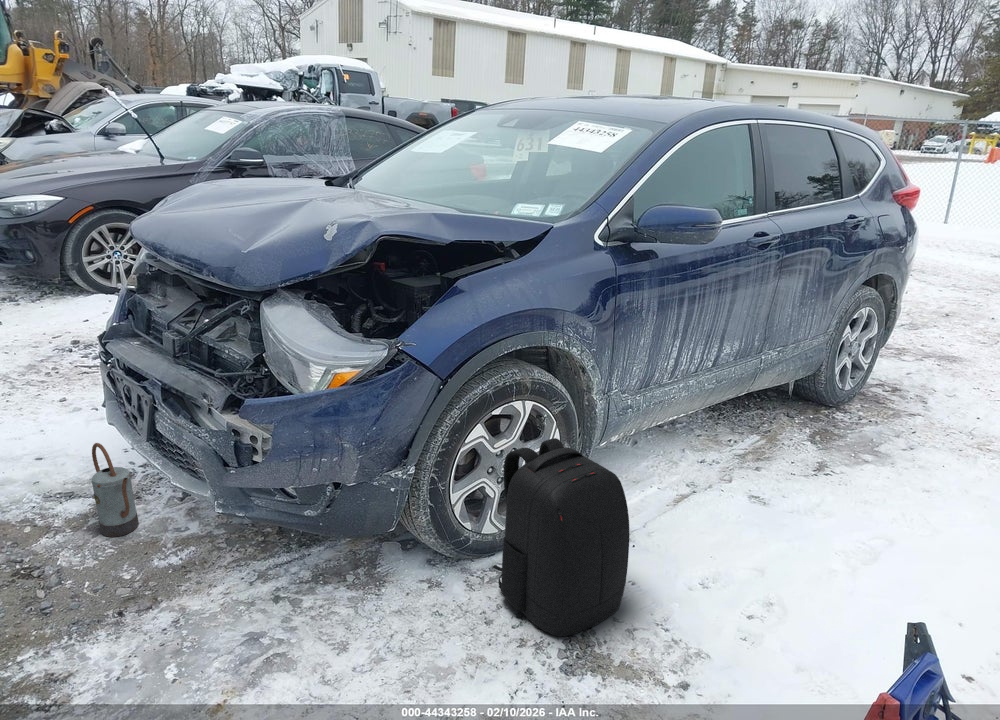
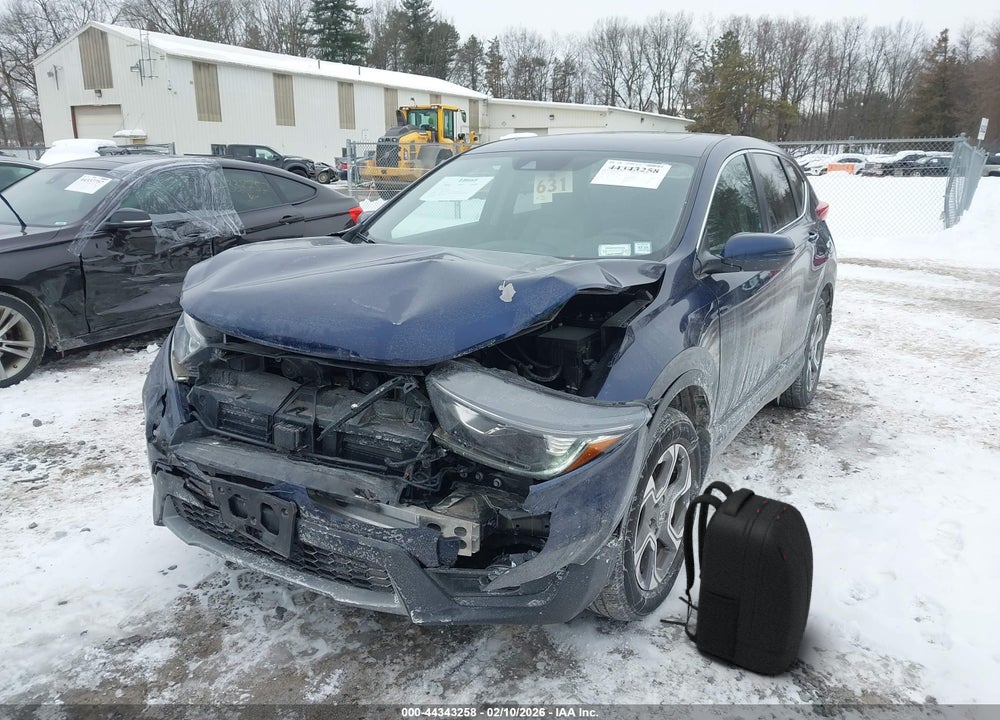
watering can: present [91,443,139,537] -> none [188,569,264,681]

